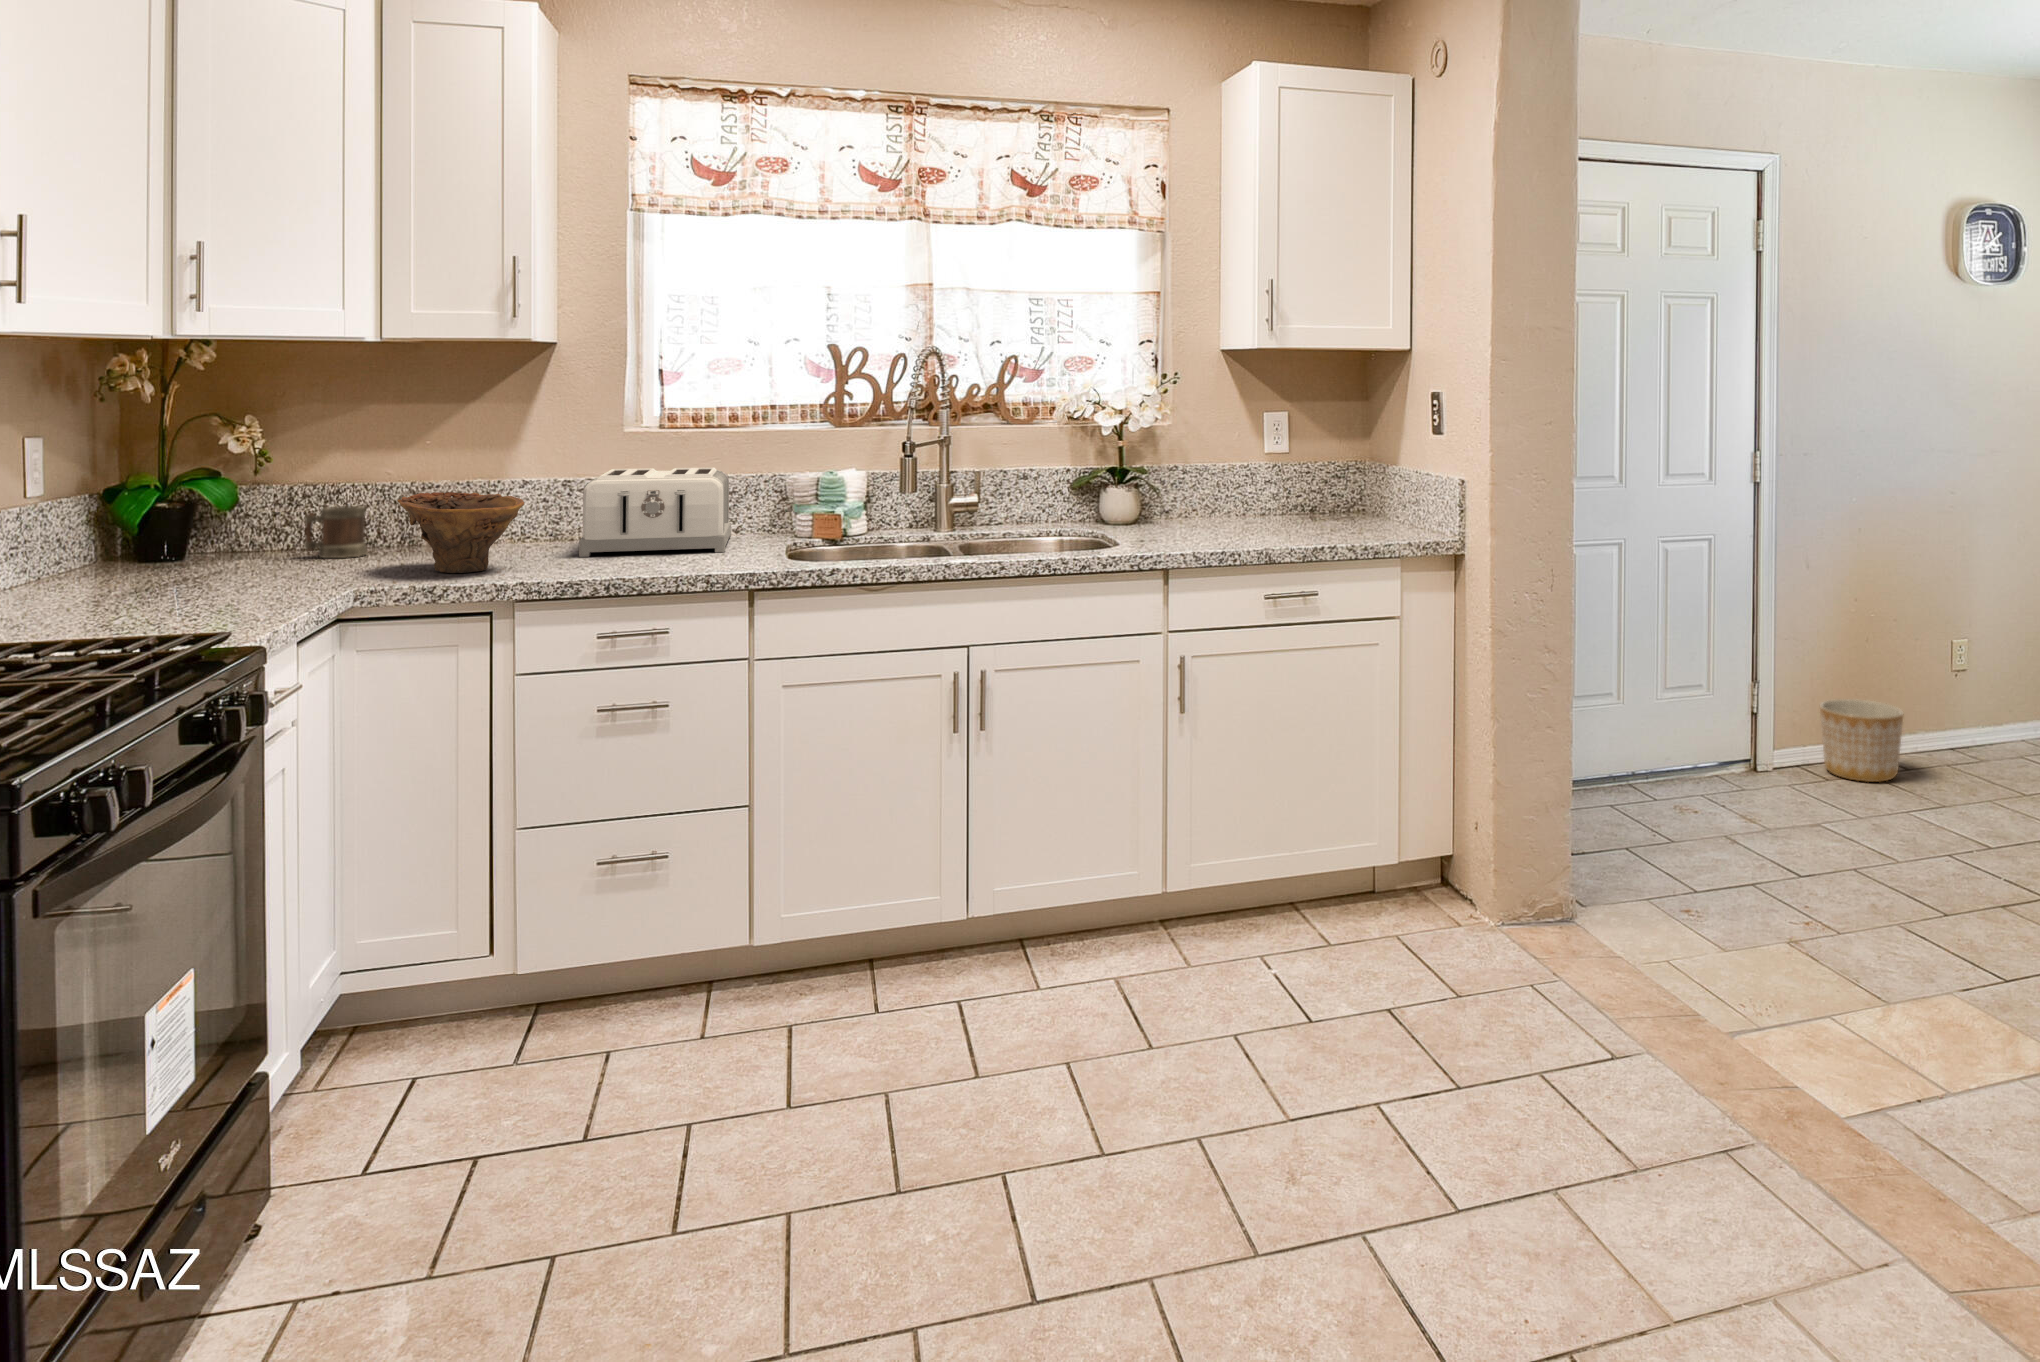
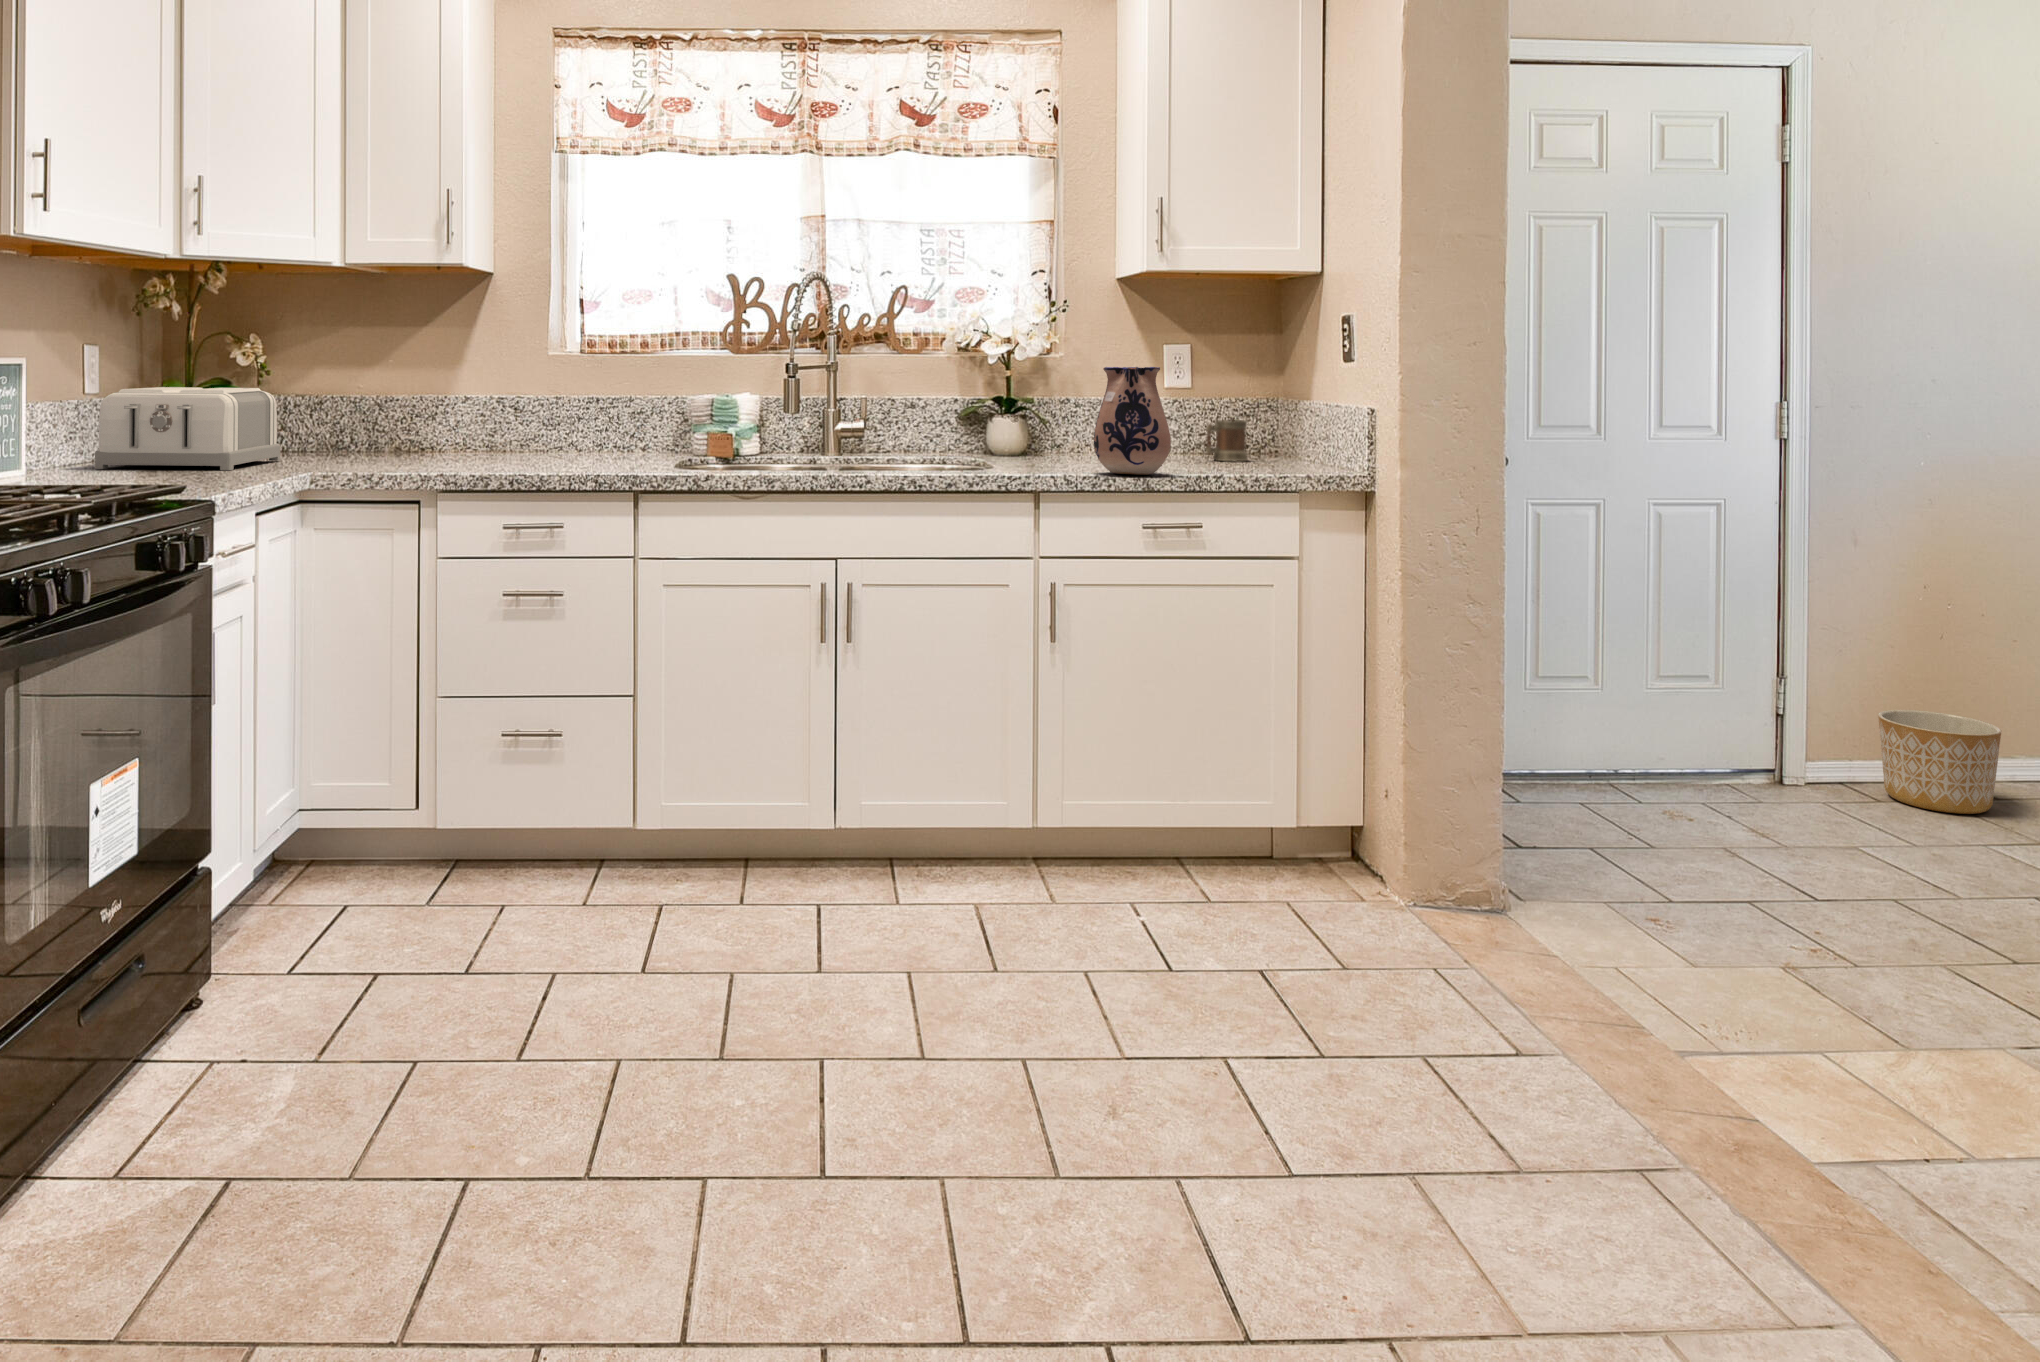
ceramic pitcher: none [1216,441,1287,545] -> present [1094,367,1171,475]
toaster: present [579,468,731,557] -> present [95,387,280,470]
bowl: present [397,492,524,573] -> none [353,400,451,467]
mug: present [304,506,368,558] -> present [1206,419,1248,462]

